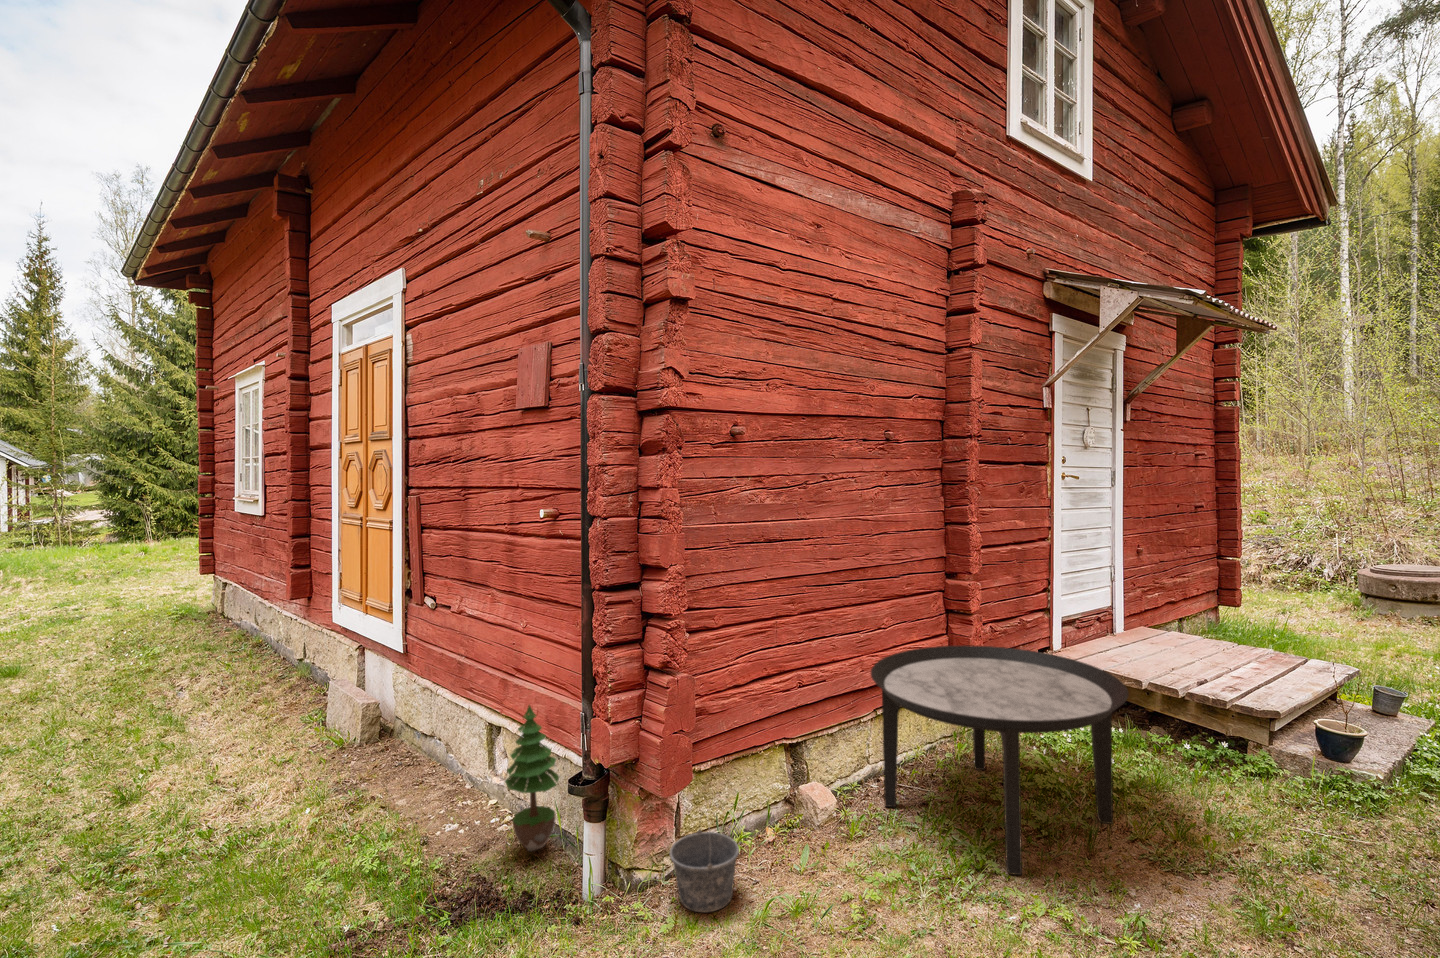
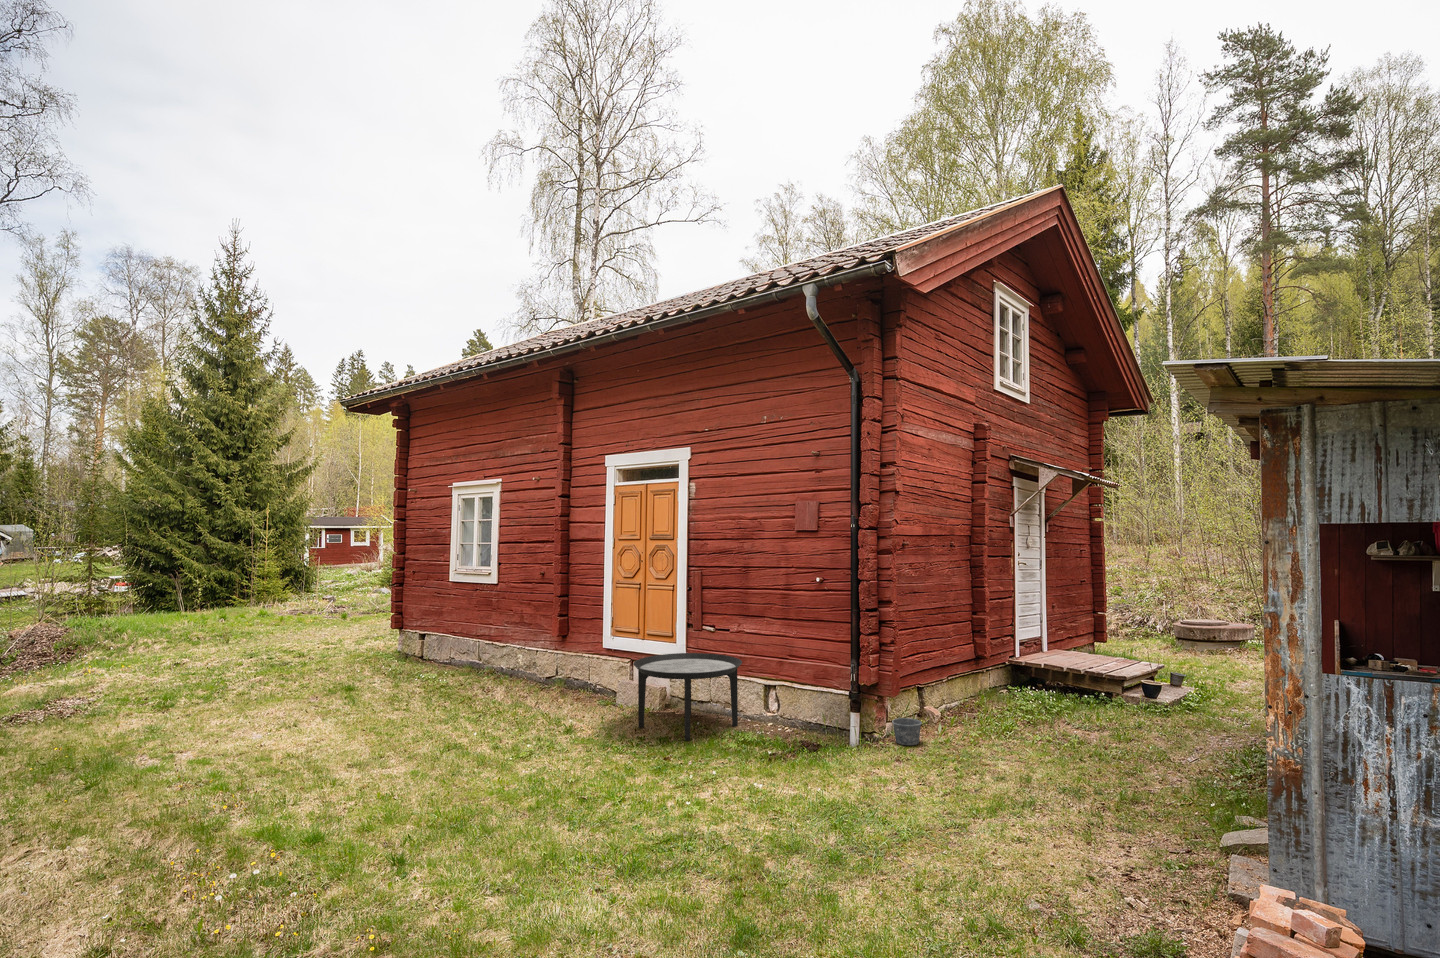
round table: present [871,645,1128,875] -> present [633,653,742,741]
potted tree: present [505,705,559,851] -> none [802,666,827,736]

